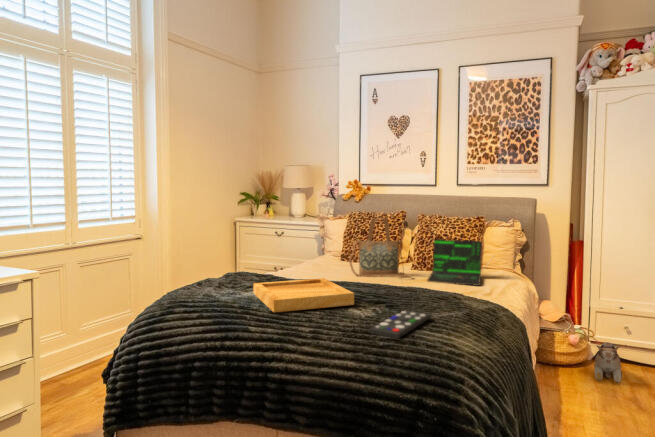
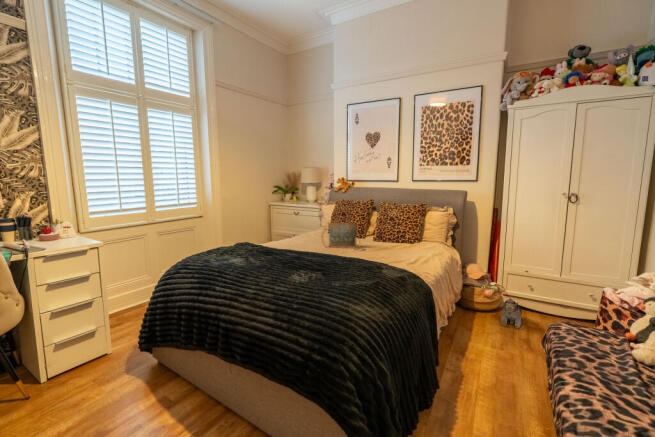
laptop: present [428,239,489,286] -> none [373,222,425,257]
tray: present [253,278,354,312] -> none [240,250,301,277]
remote control: present [369,310,431,338] -> none [291,278,347,303]

